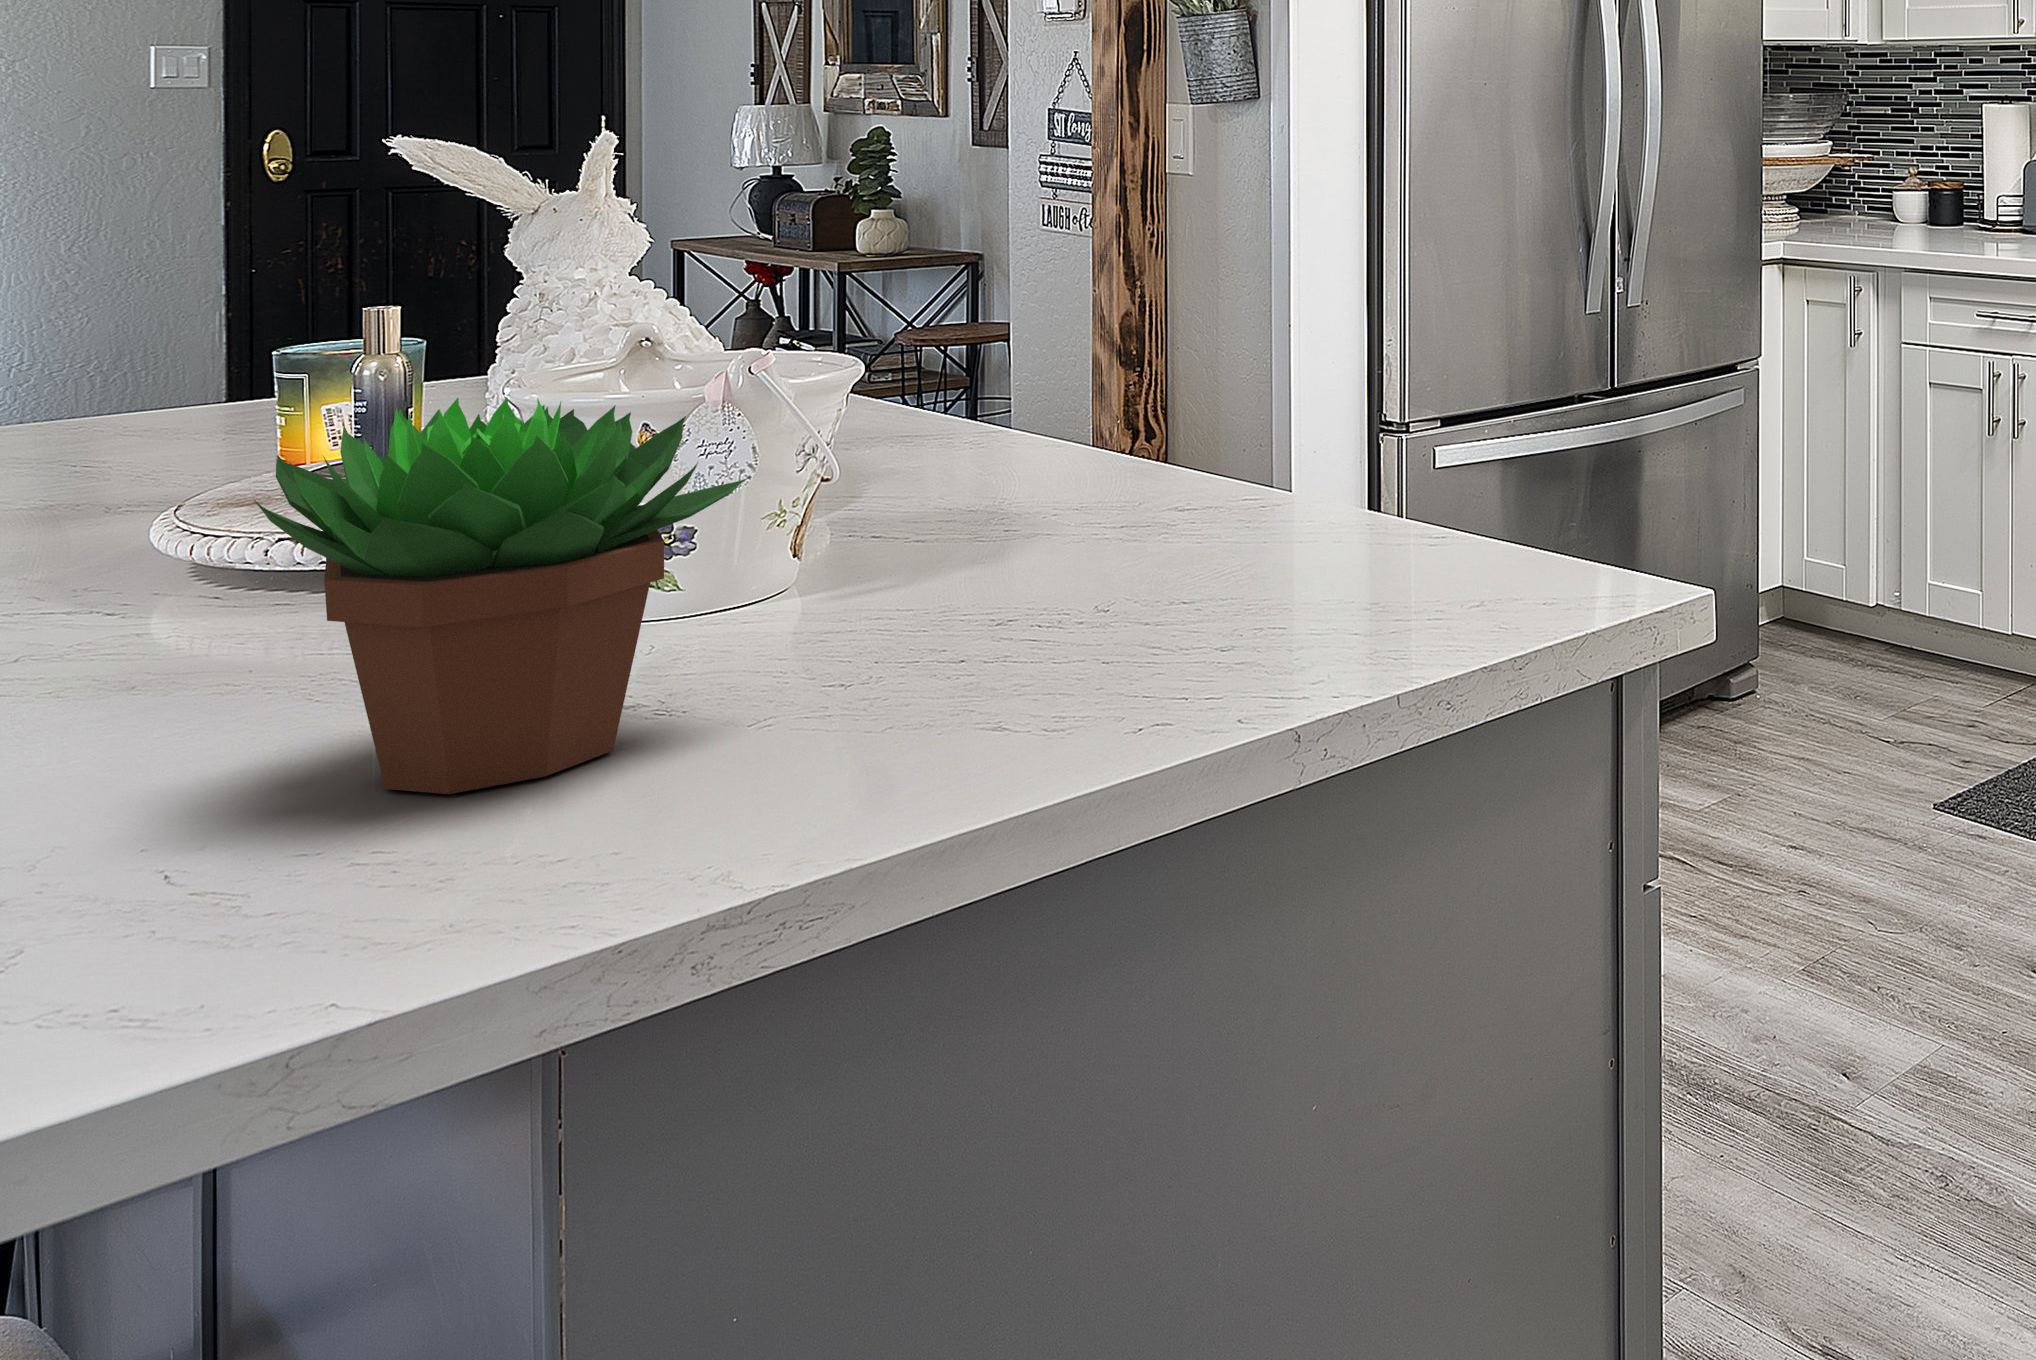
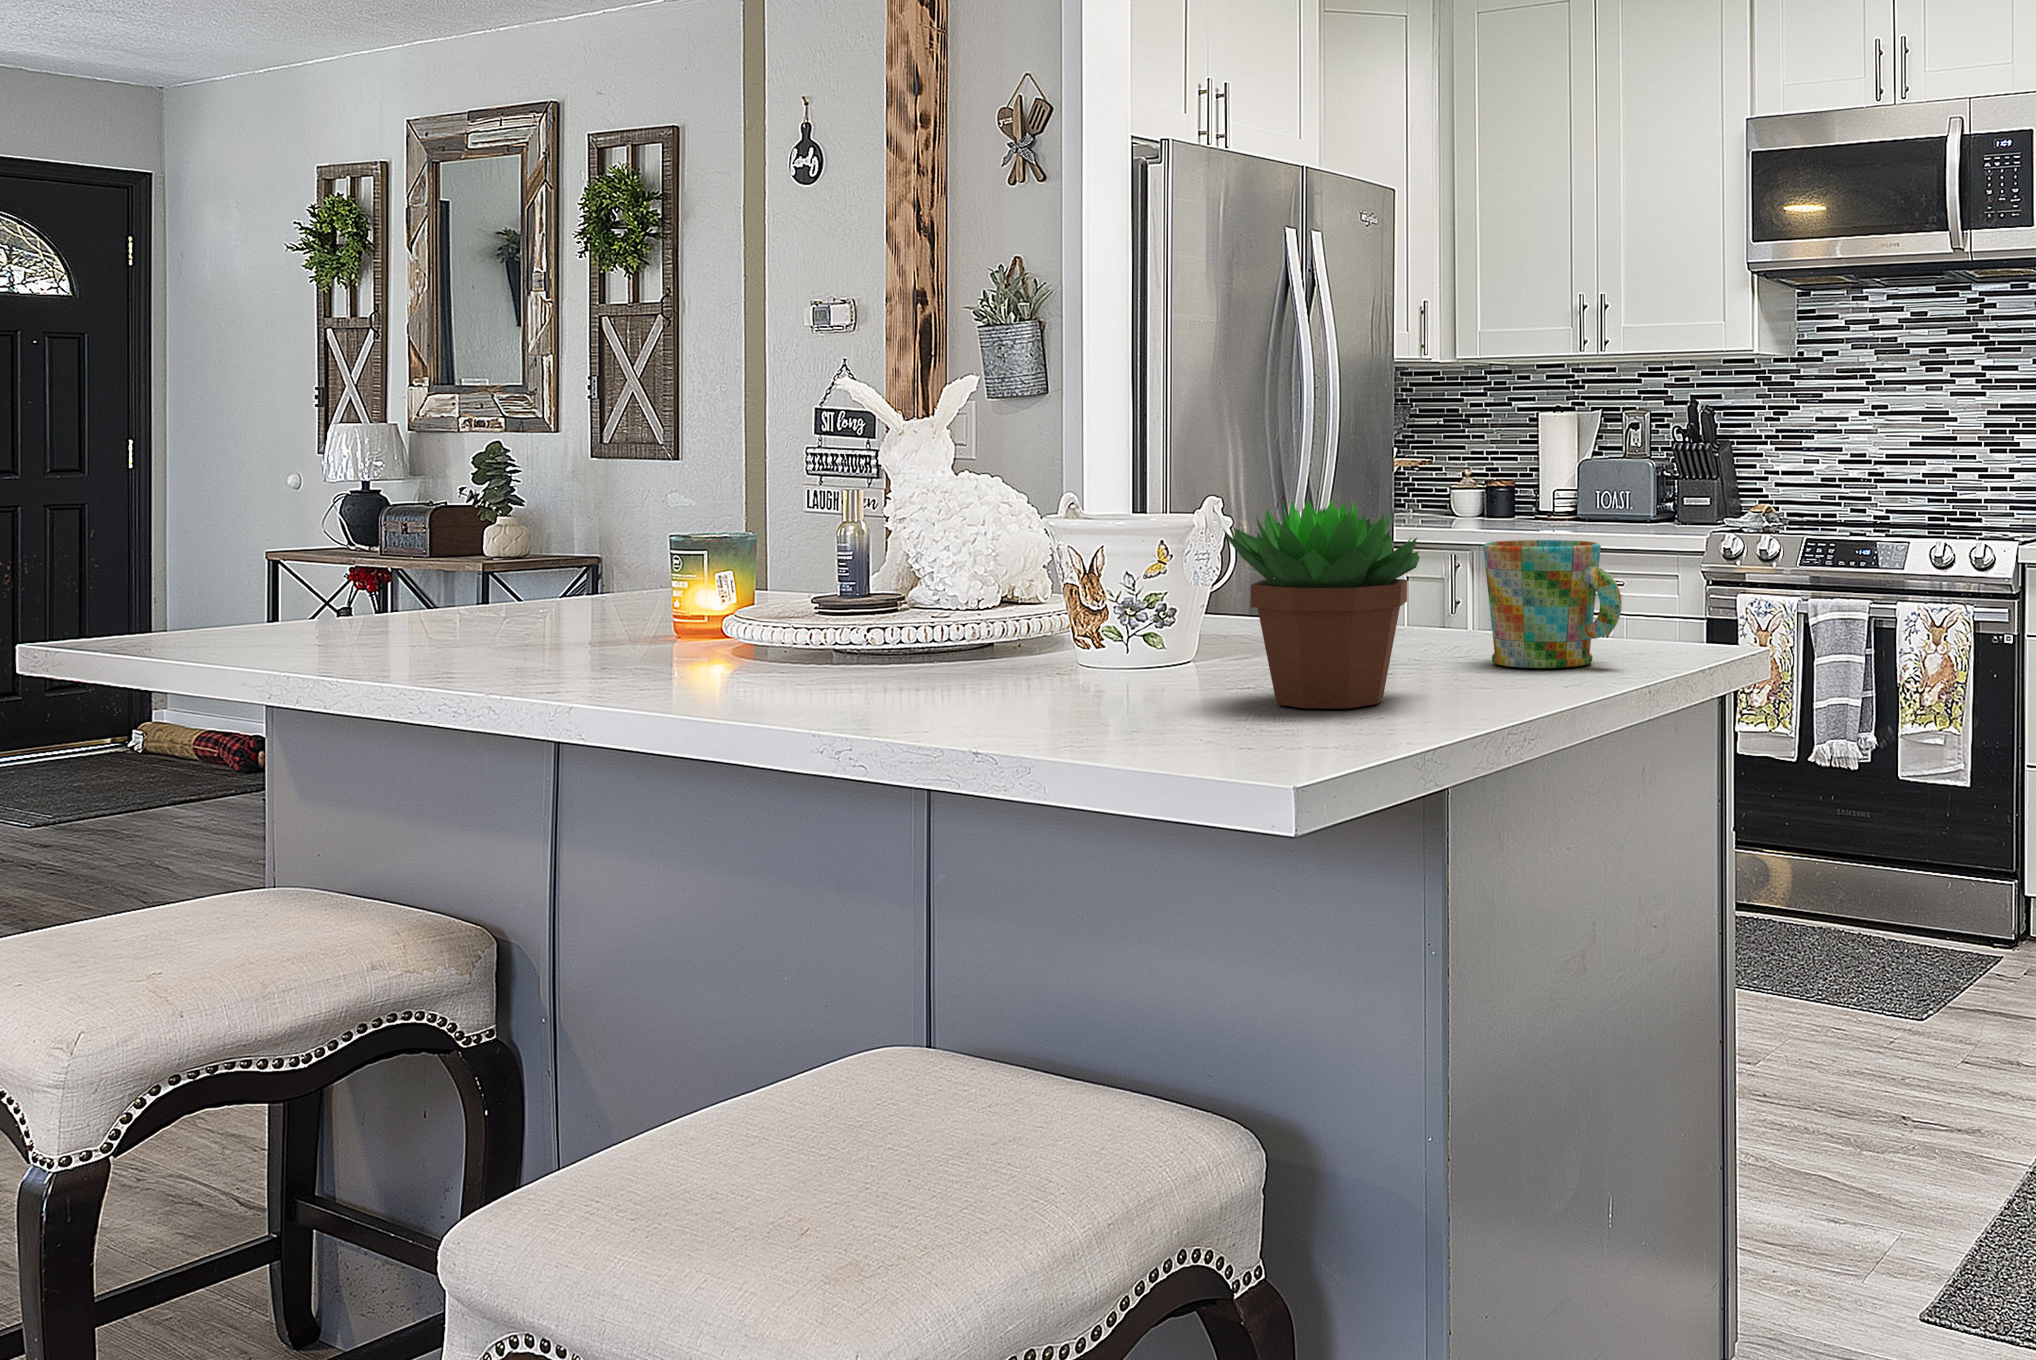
mug: none [1059,411,1270,644] -> present [1483,540,1622,668]

